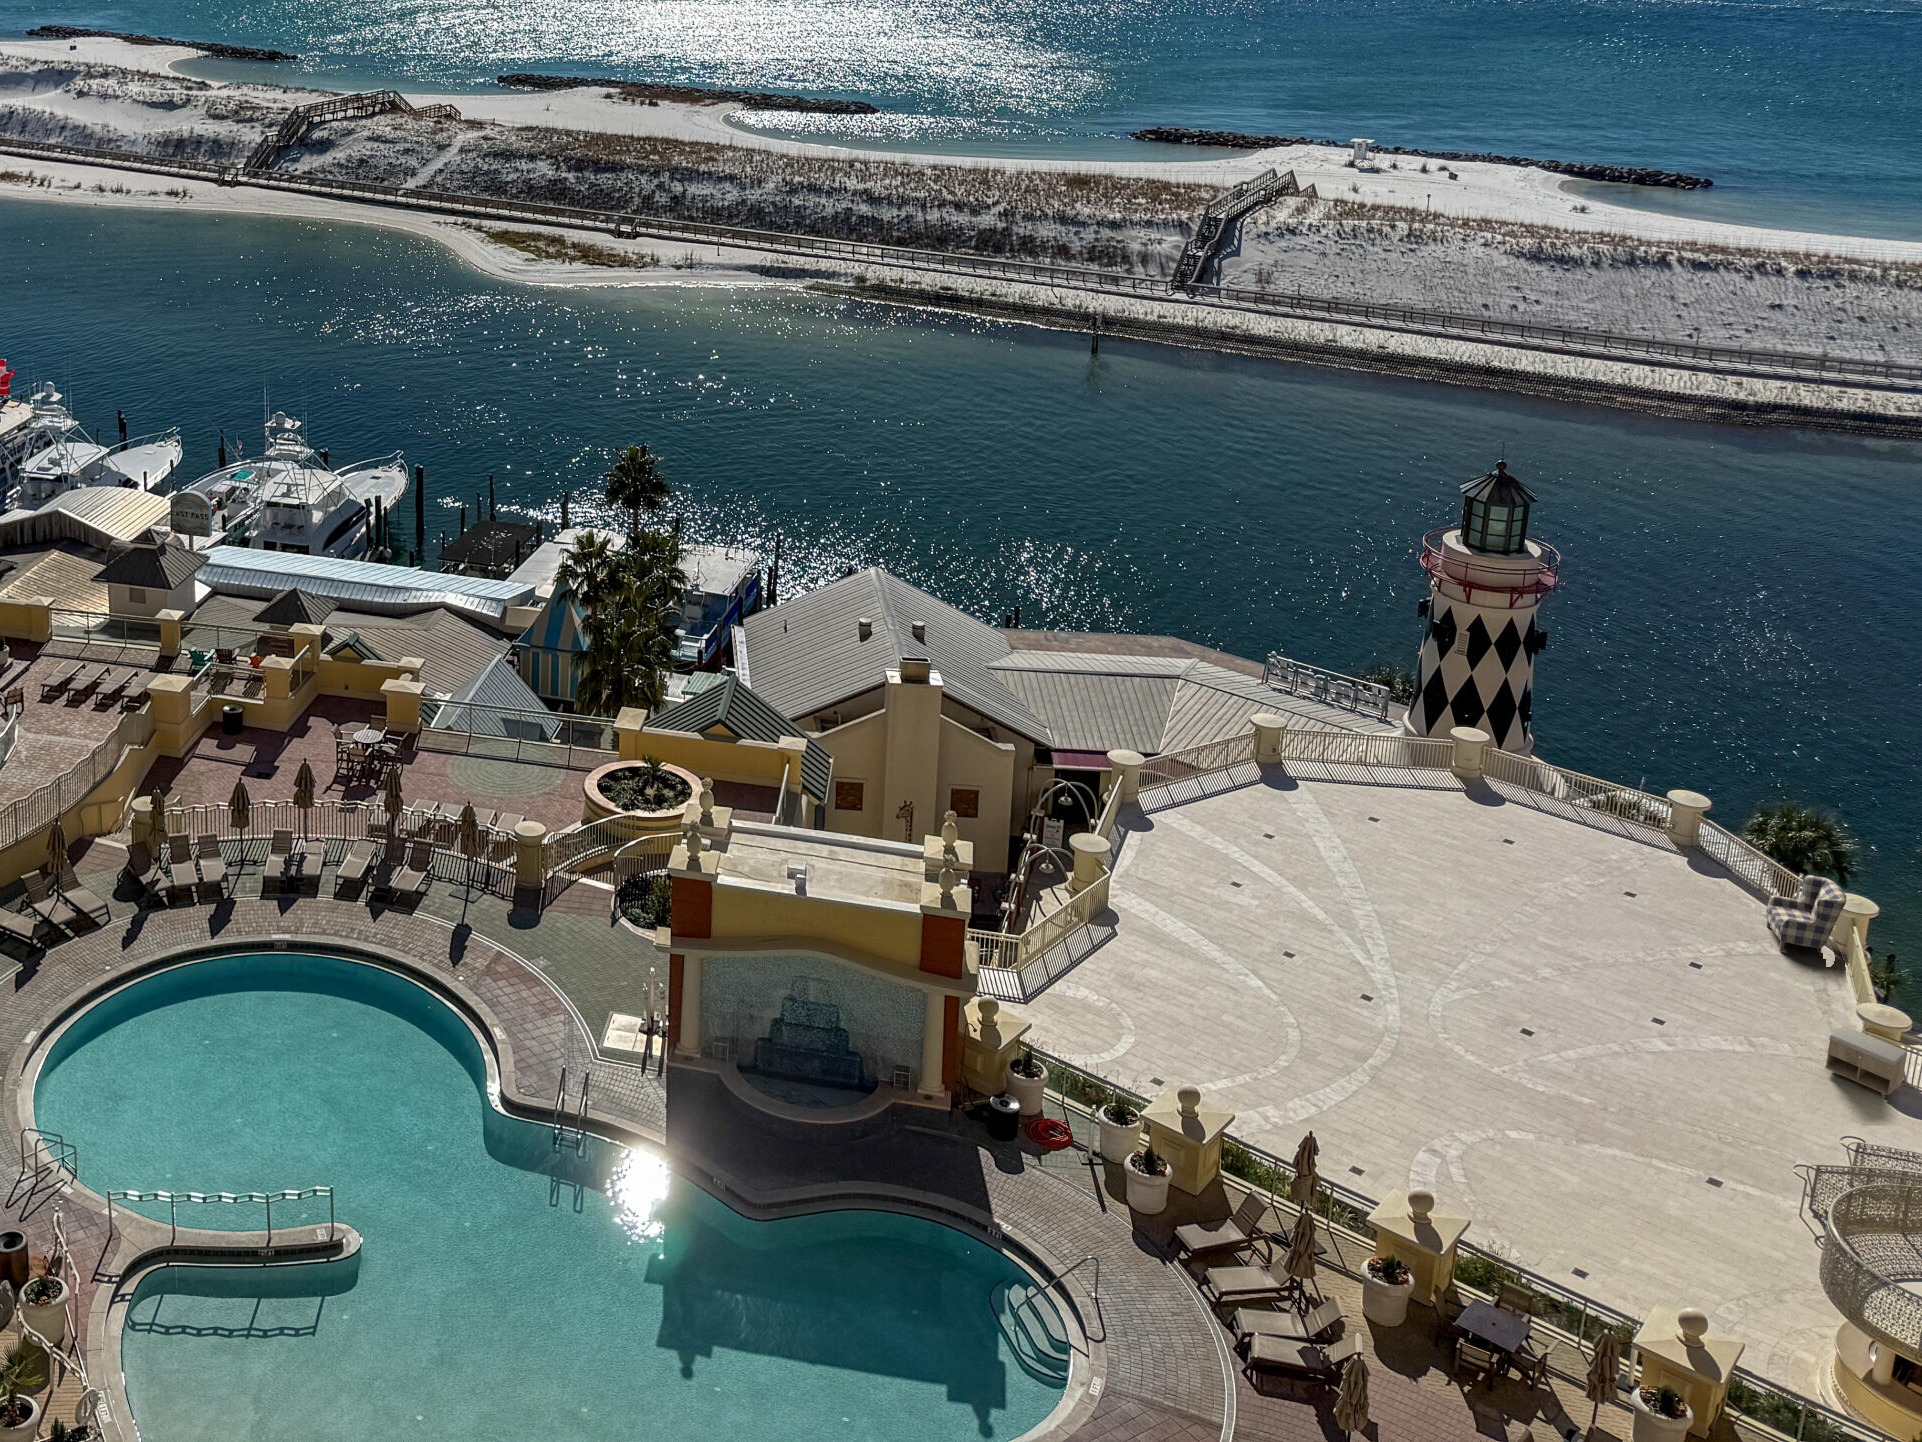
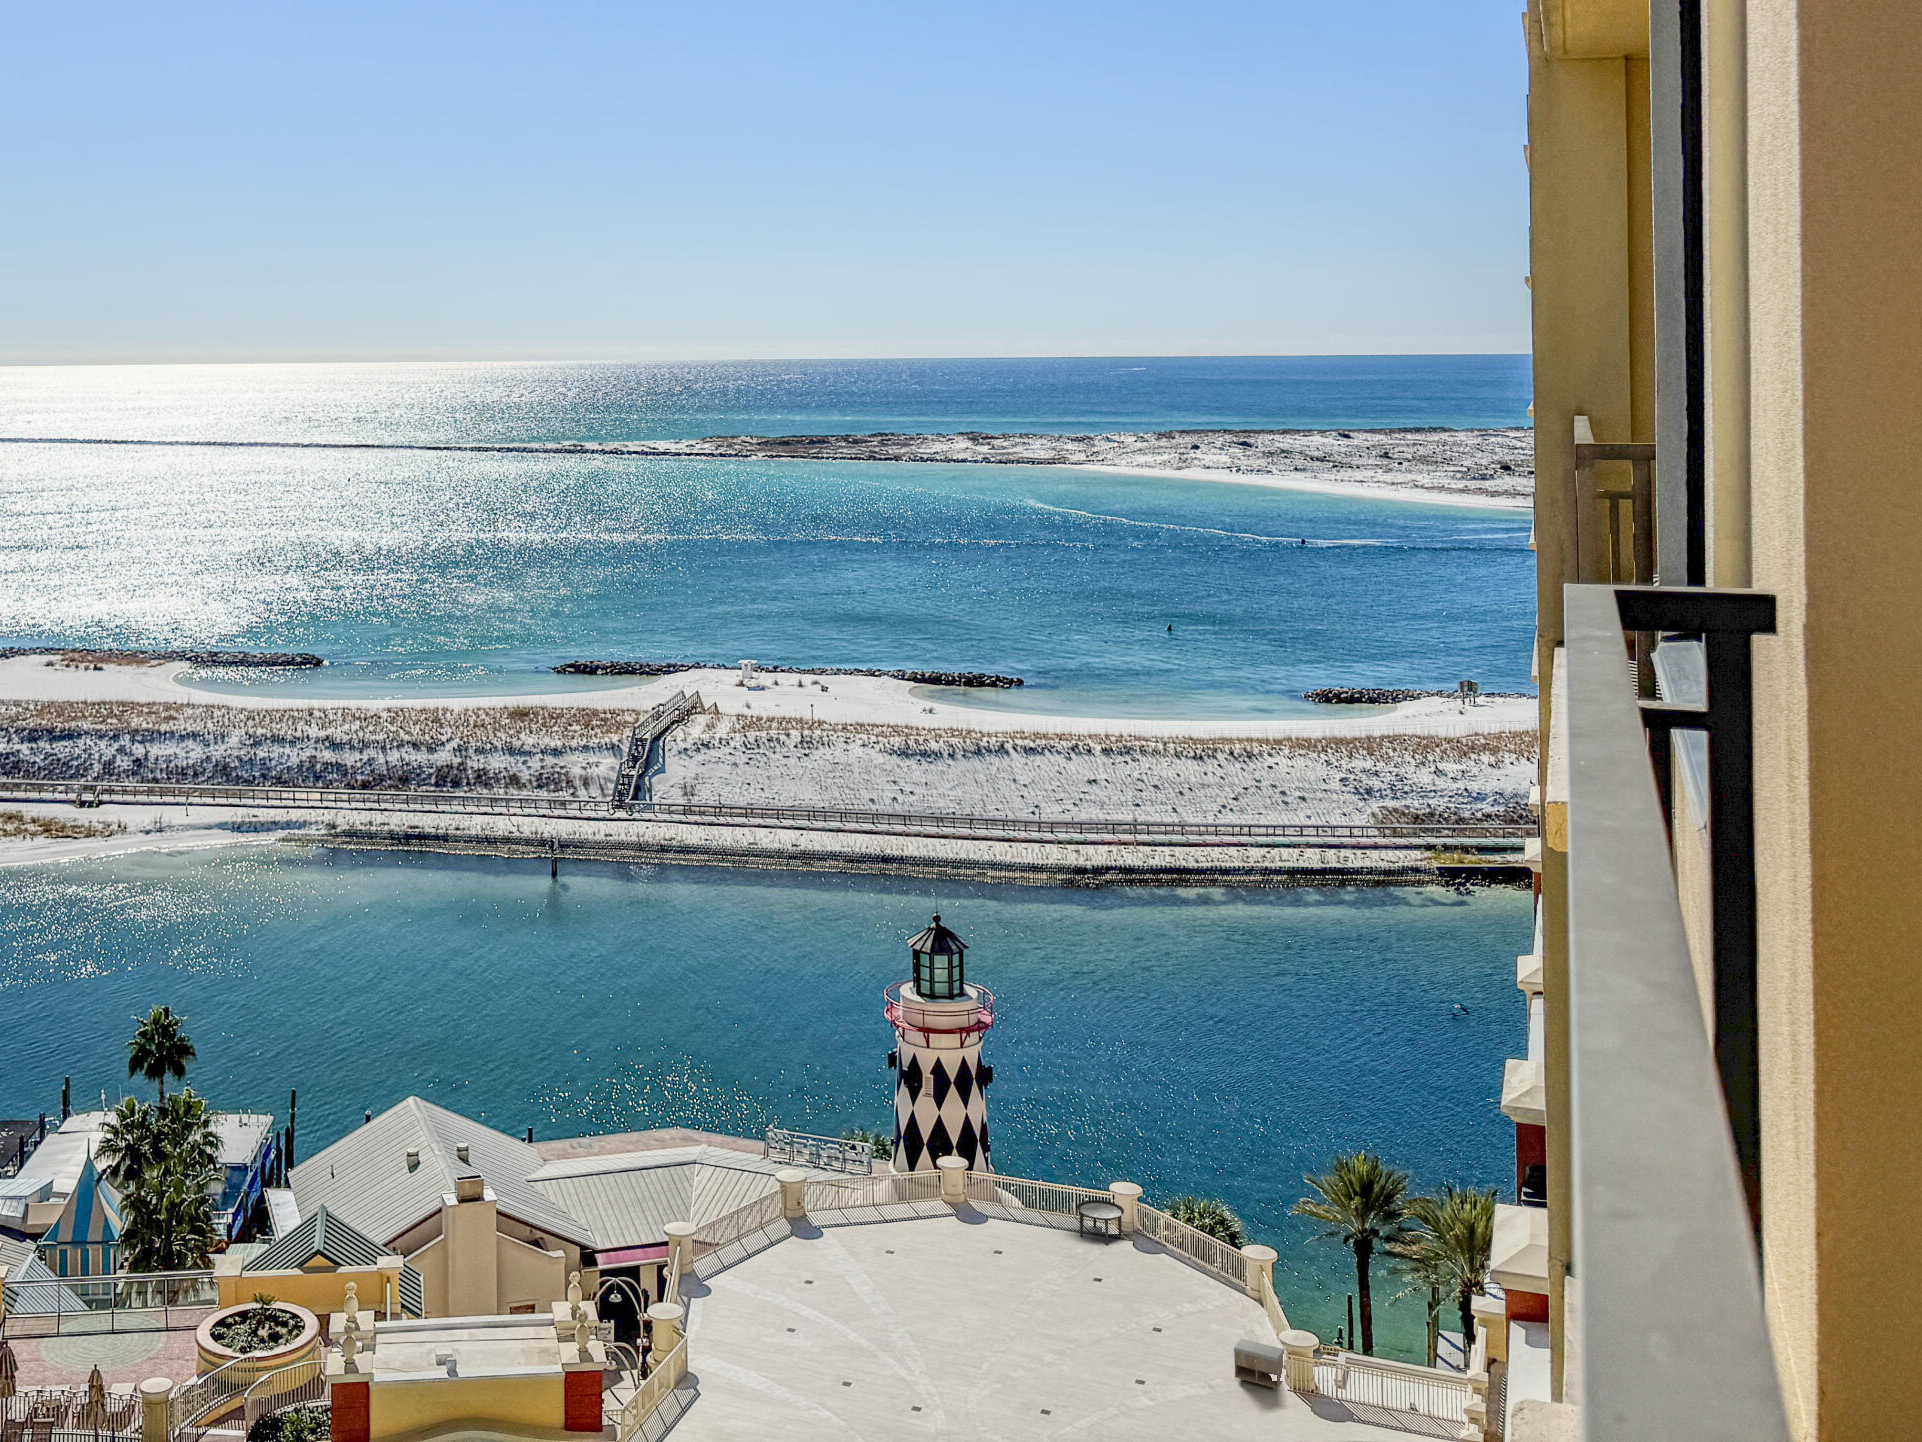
round table: none [1635,811,1703,867] -> present [1077,1200,1124,1245]
chair: present [1766,875,1847,956] -> none [1177,1228,1227,1296]

